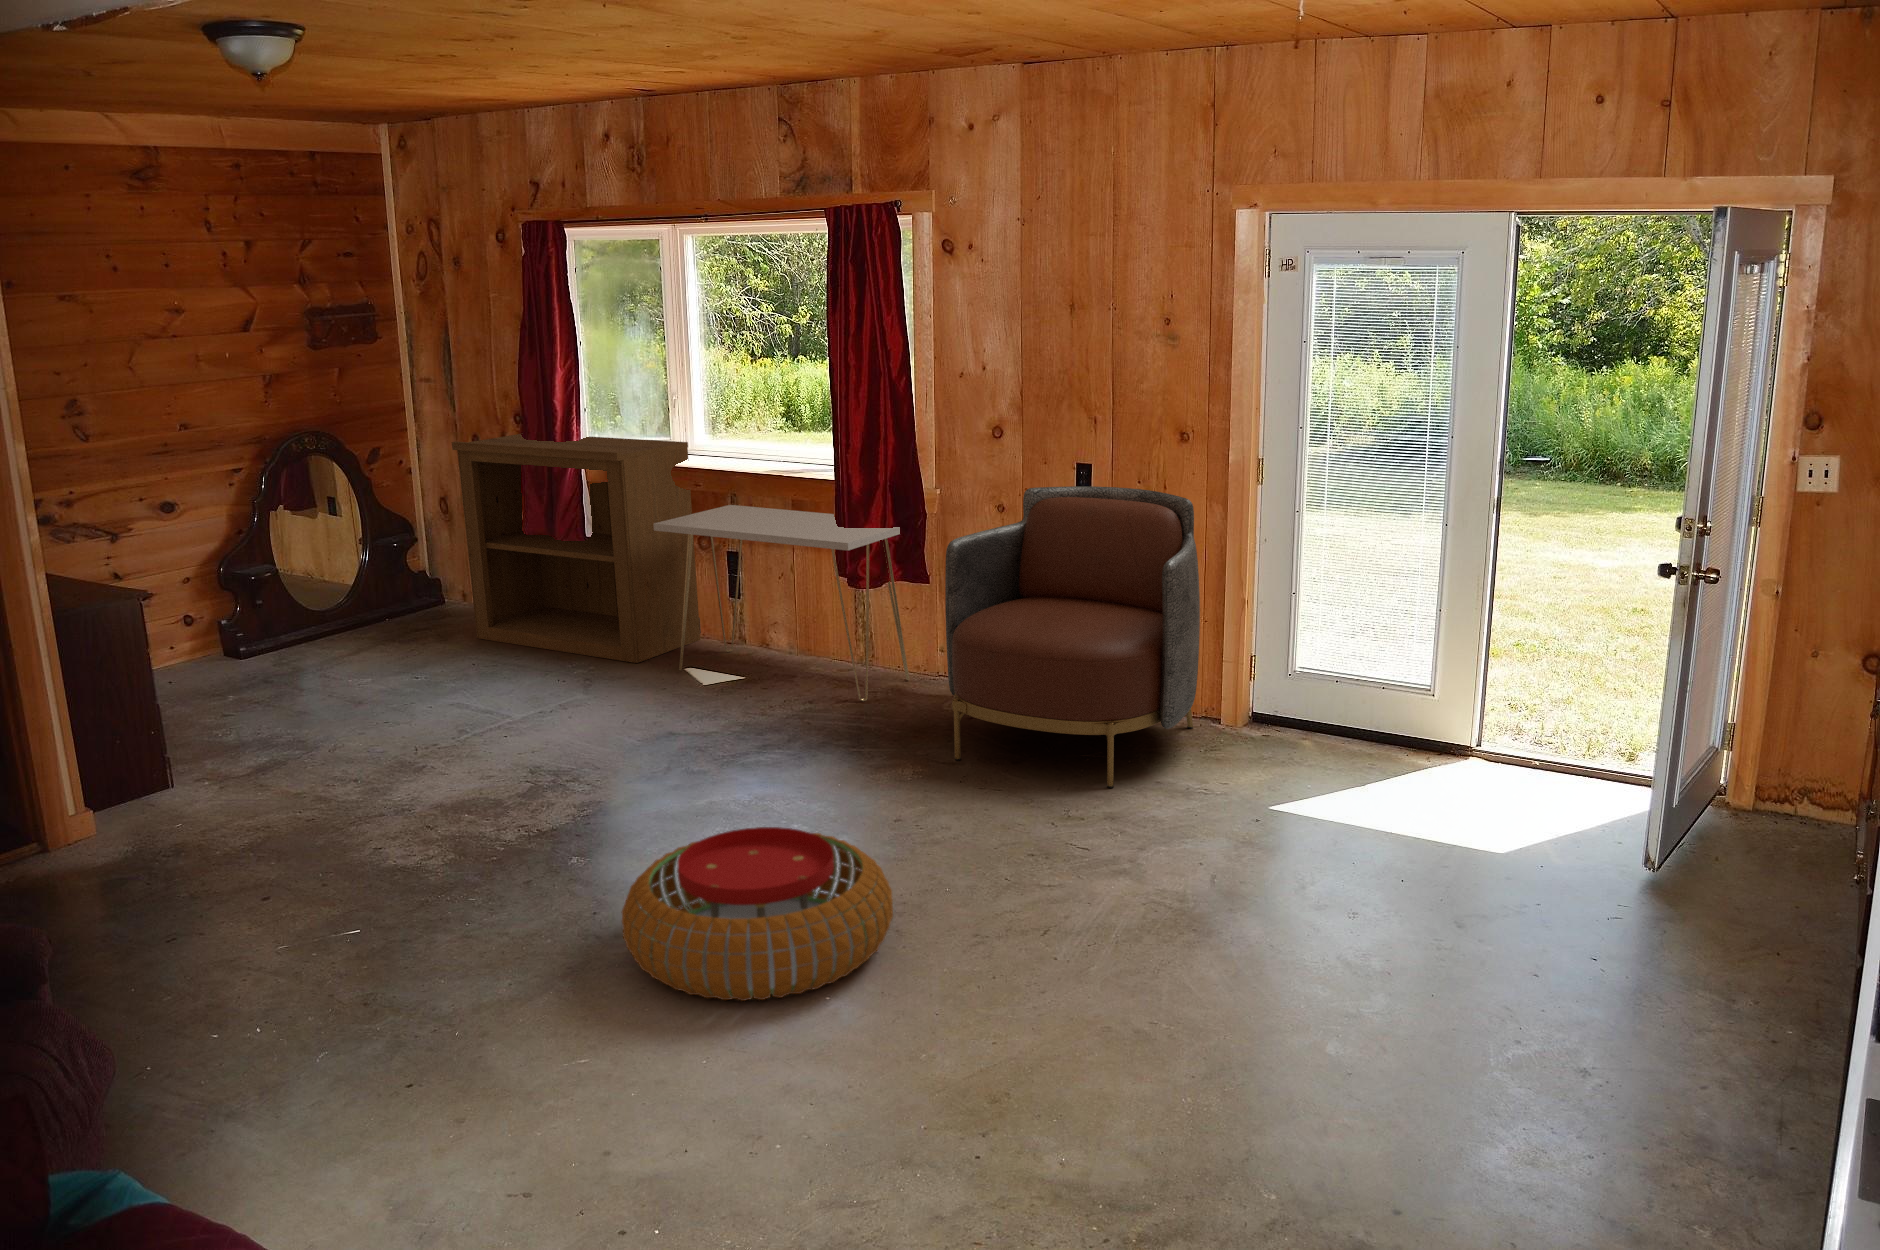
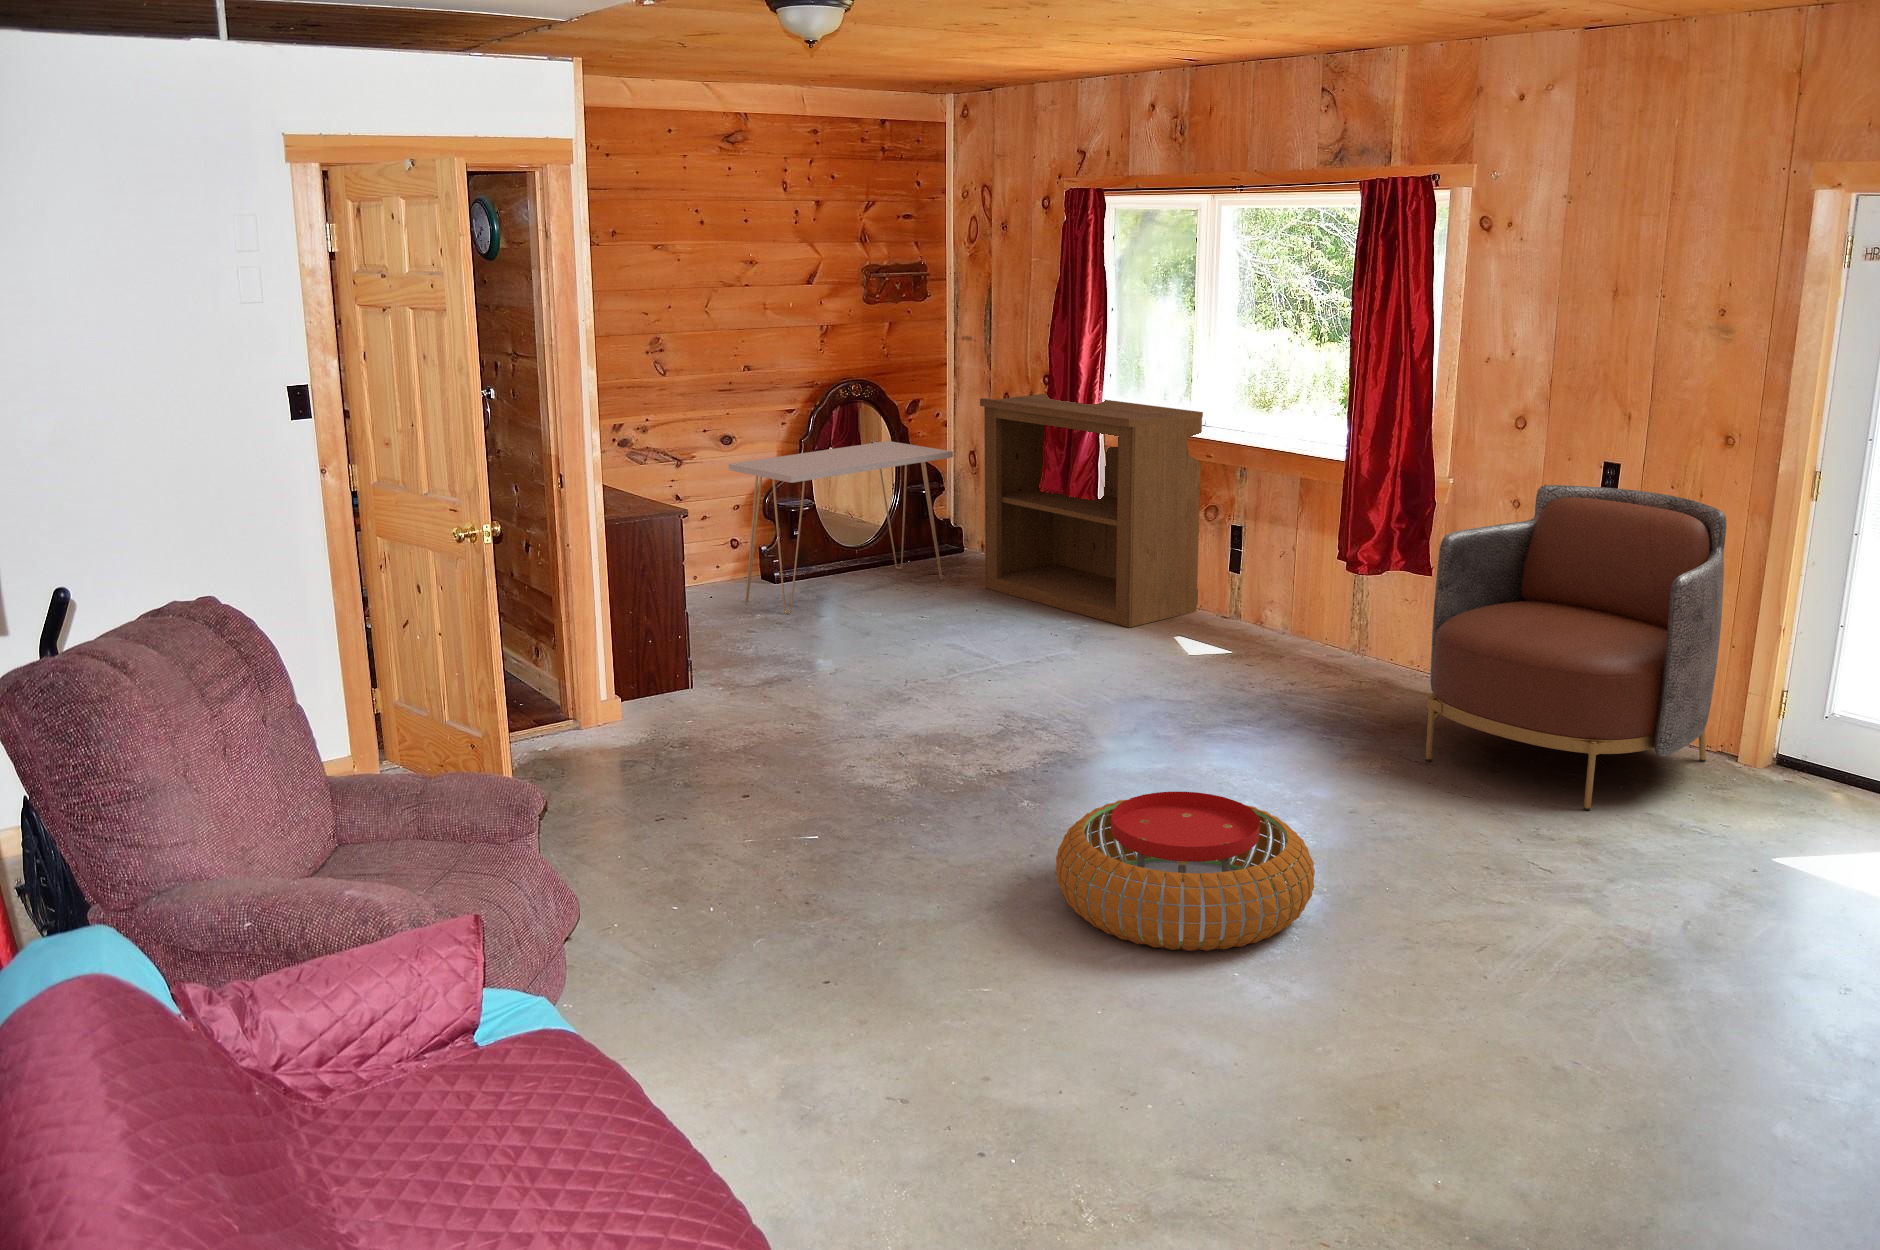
console table: present [654,505,909,701] -> present [729,441,953,614]

